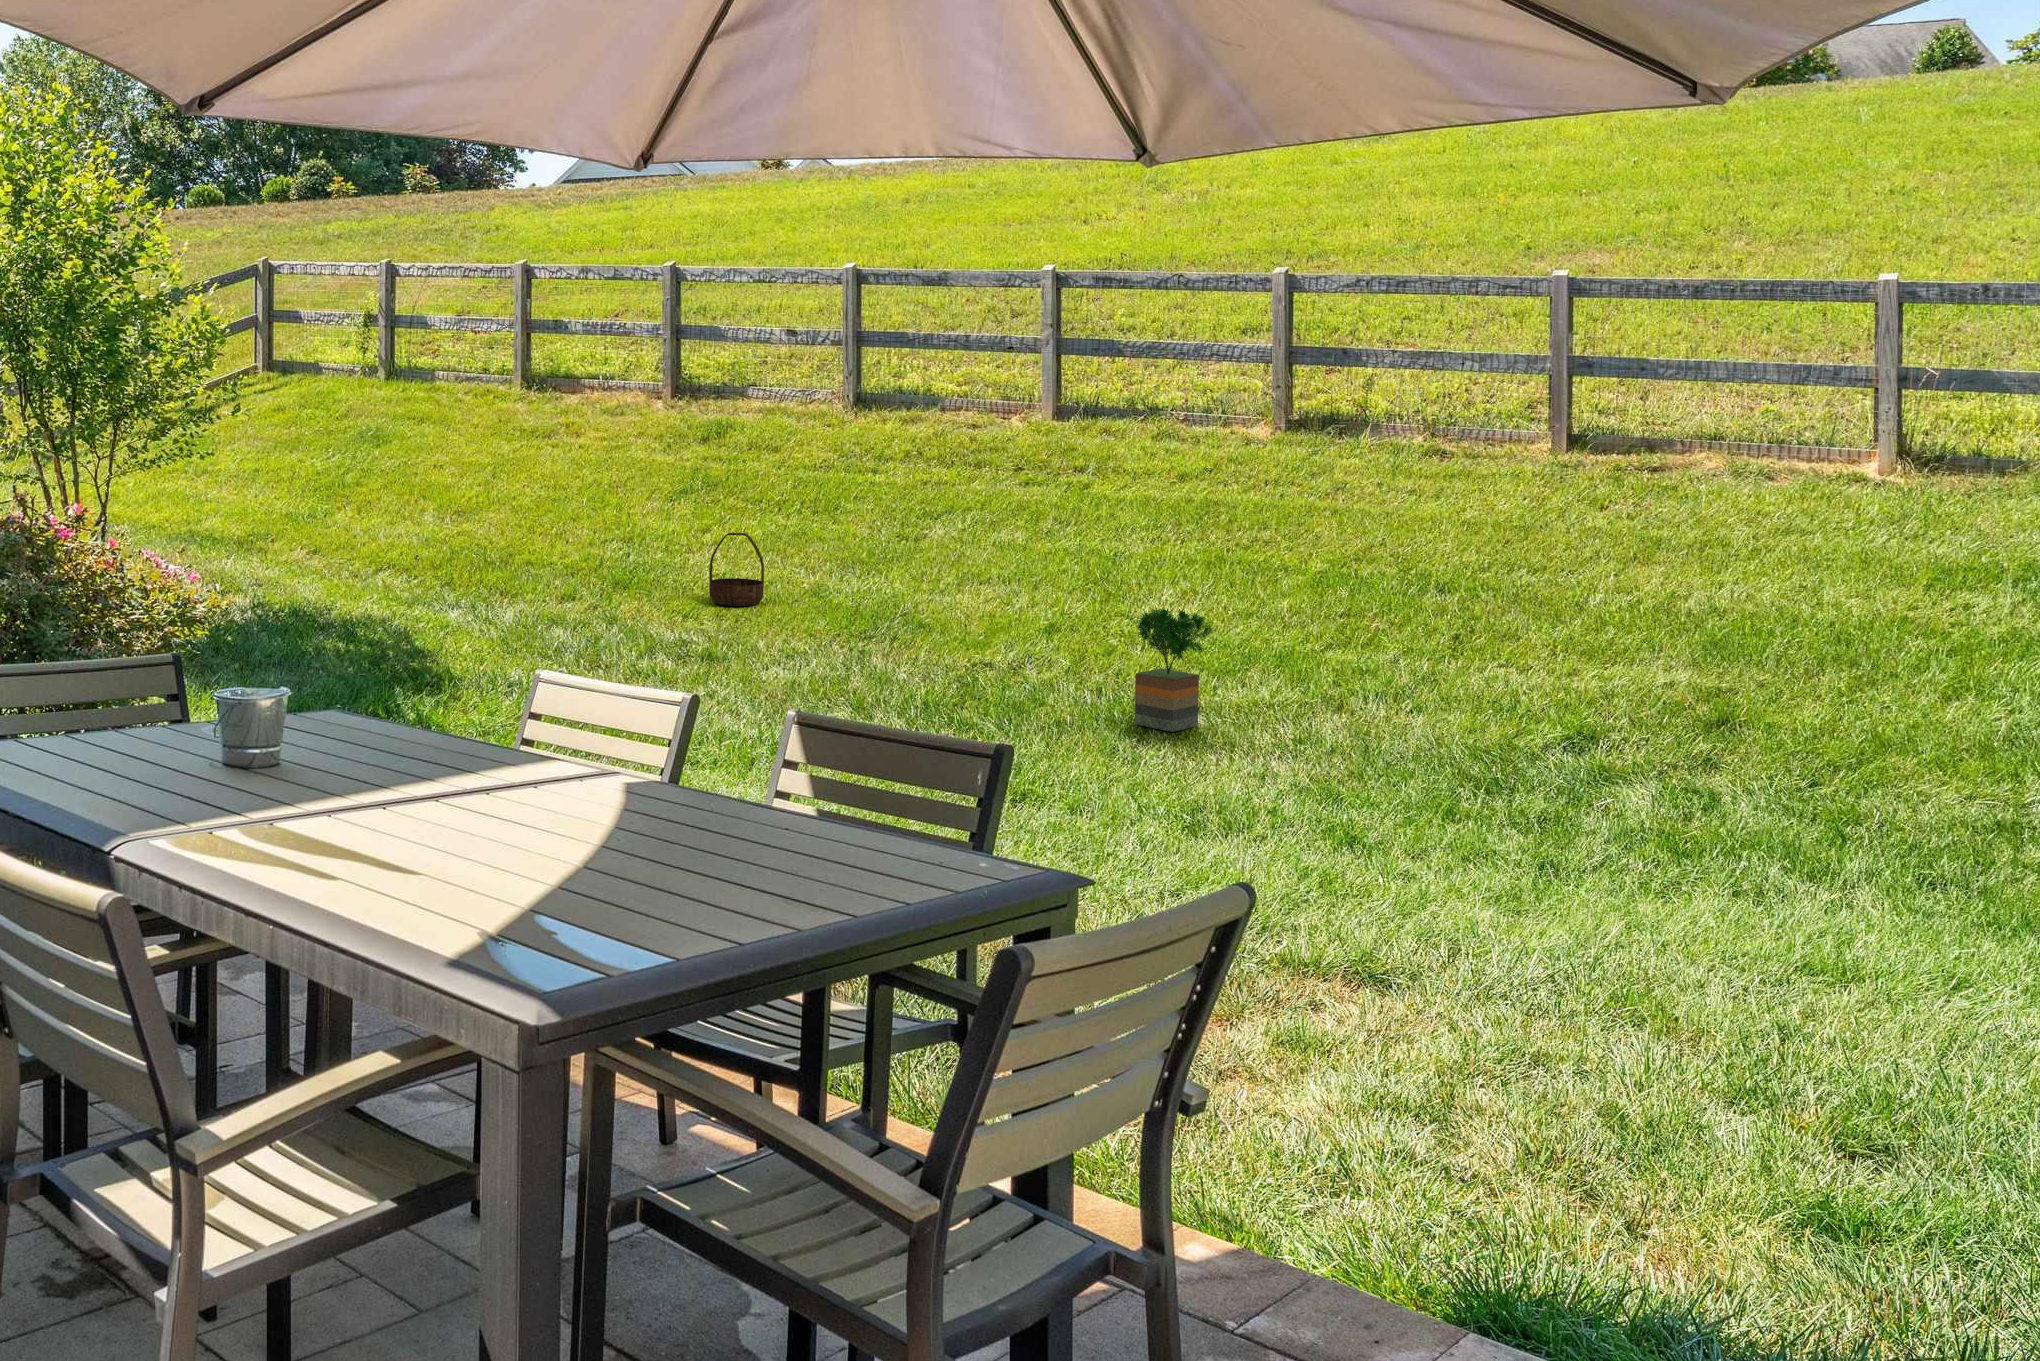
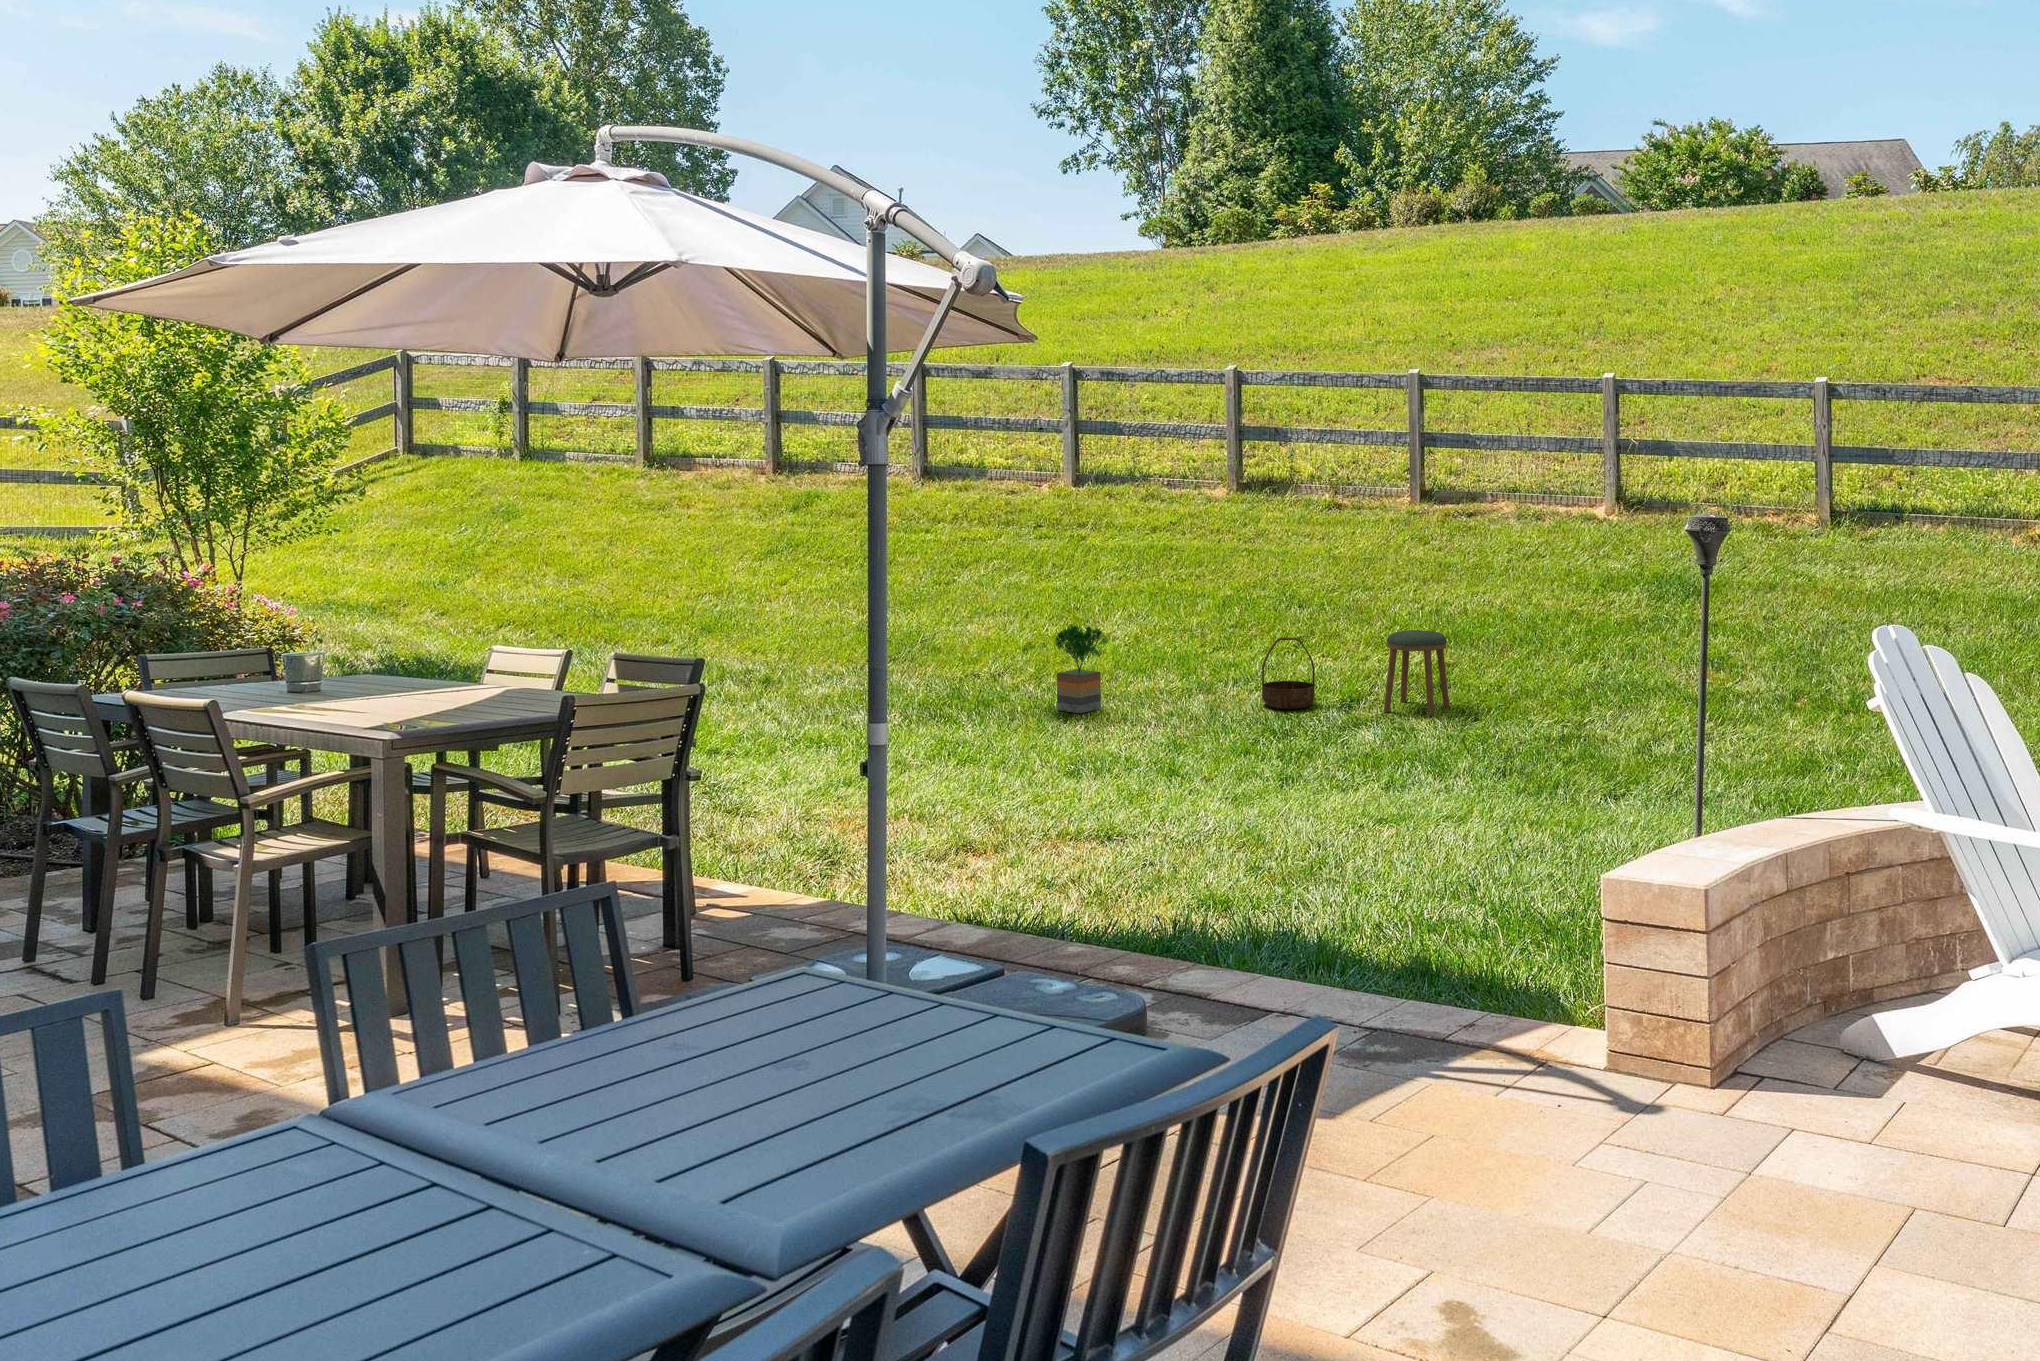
basket: present [709,533,764,606] -> present [1262,637,1315,709]
stool: none [1653,639,1764,770] -> present [1384,630,1450,715]

